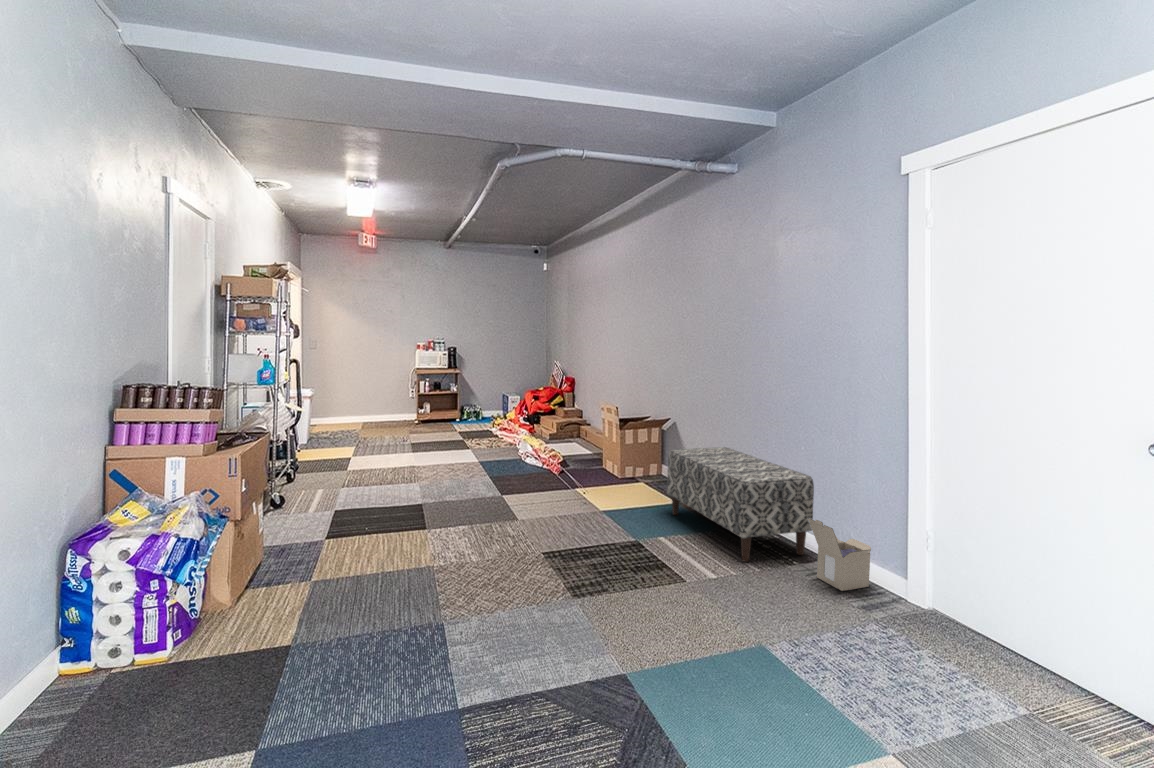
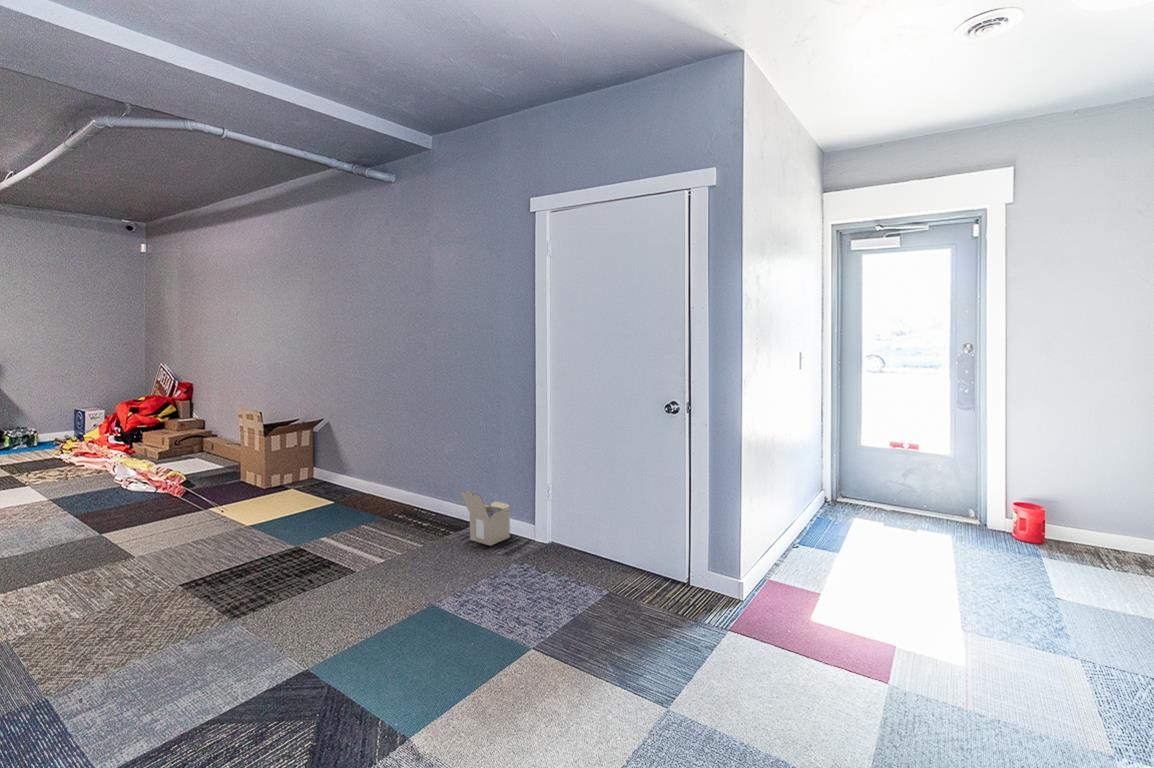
bench: present [667,447,814,562] -> none [322,440,463,541]

